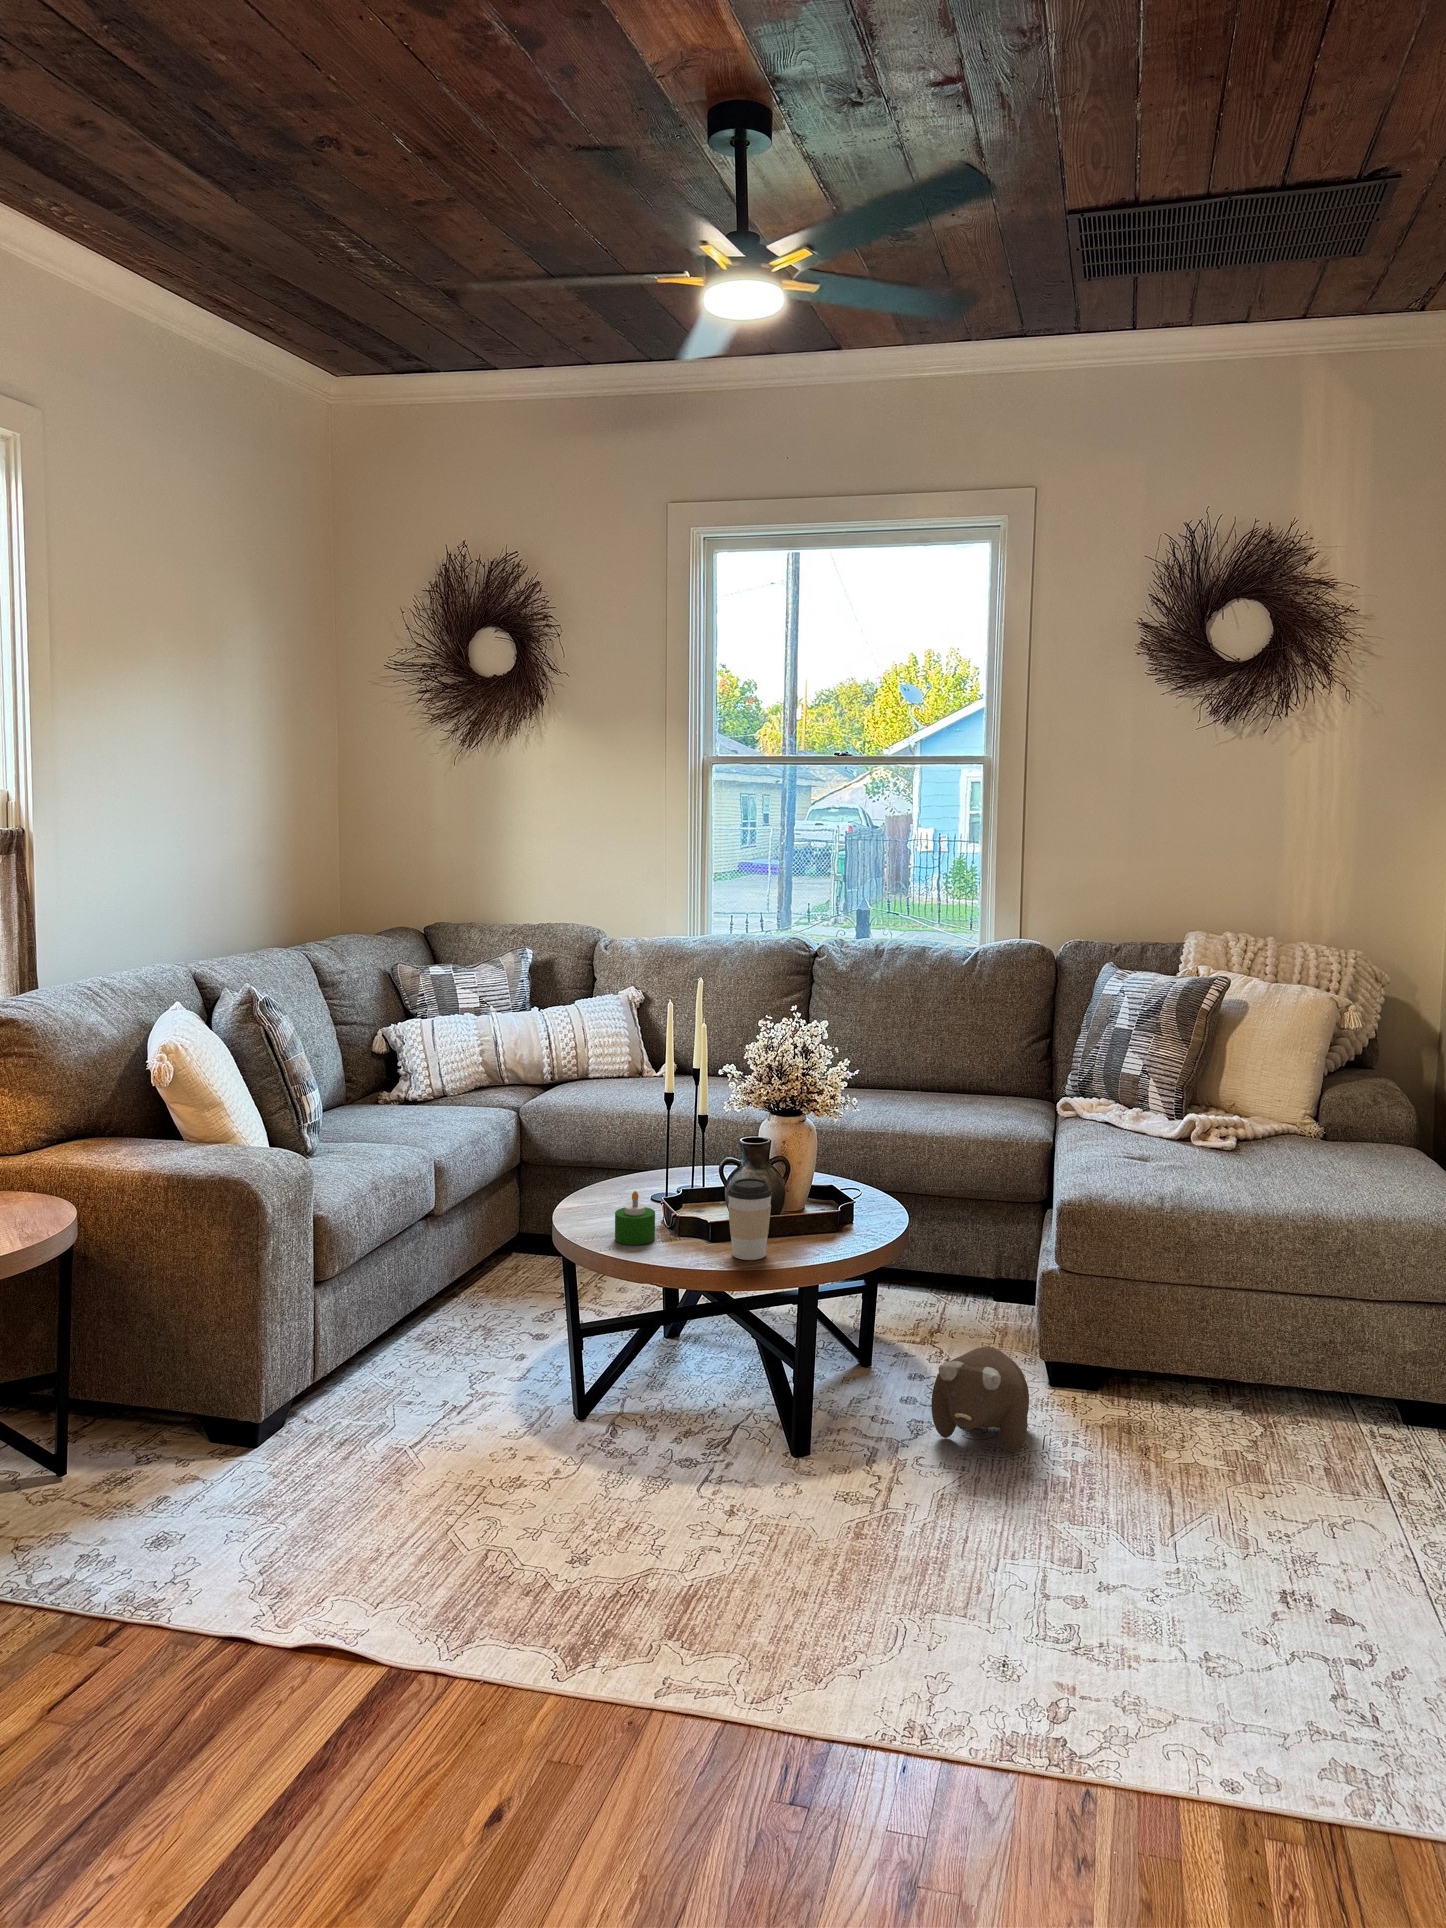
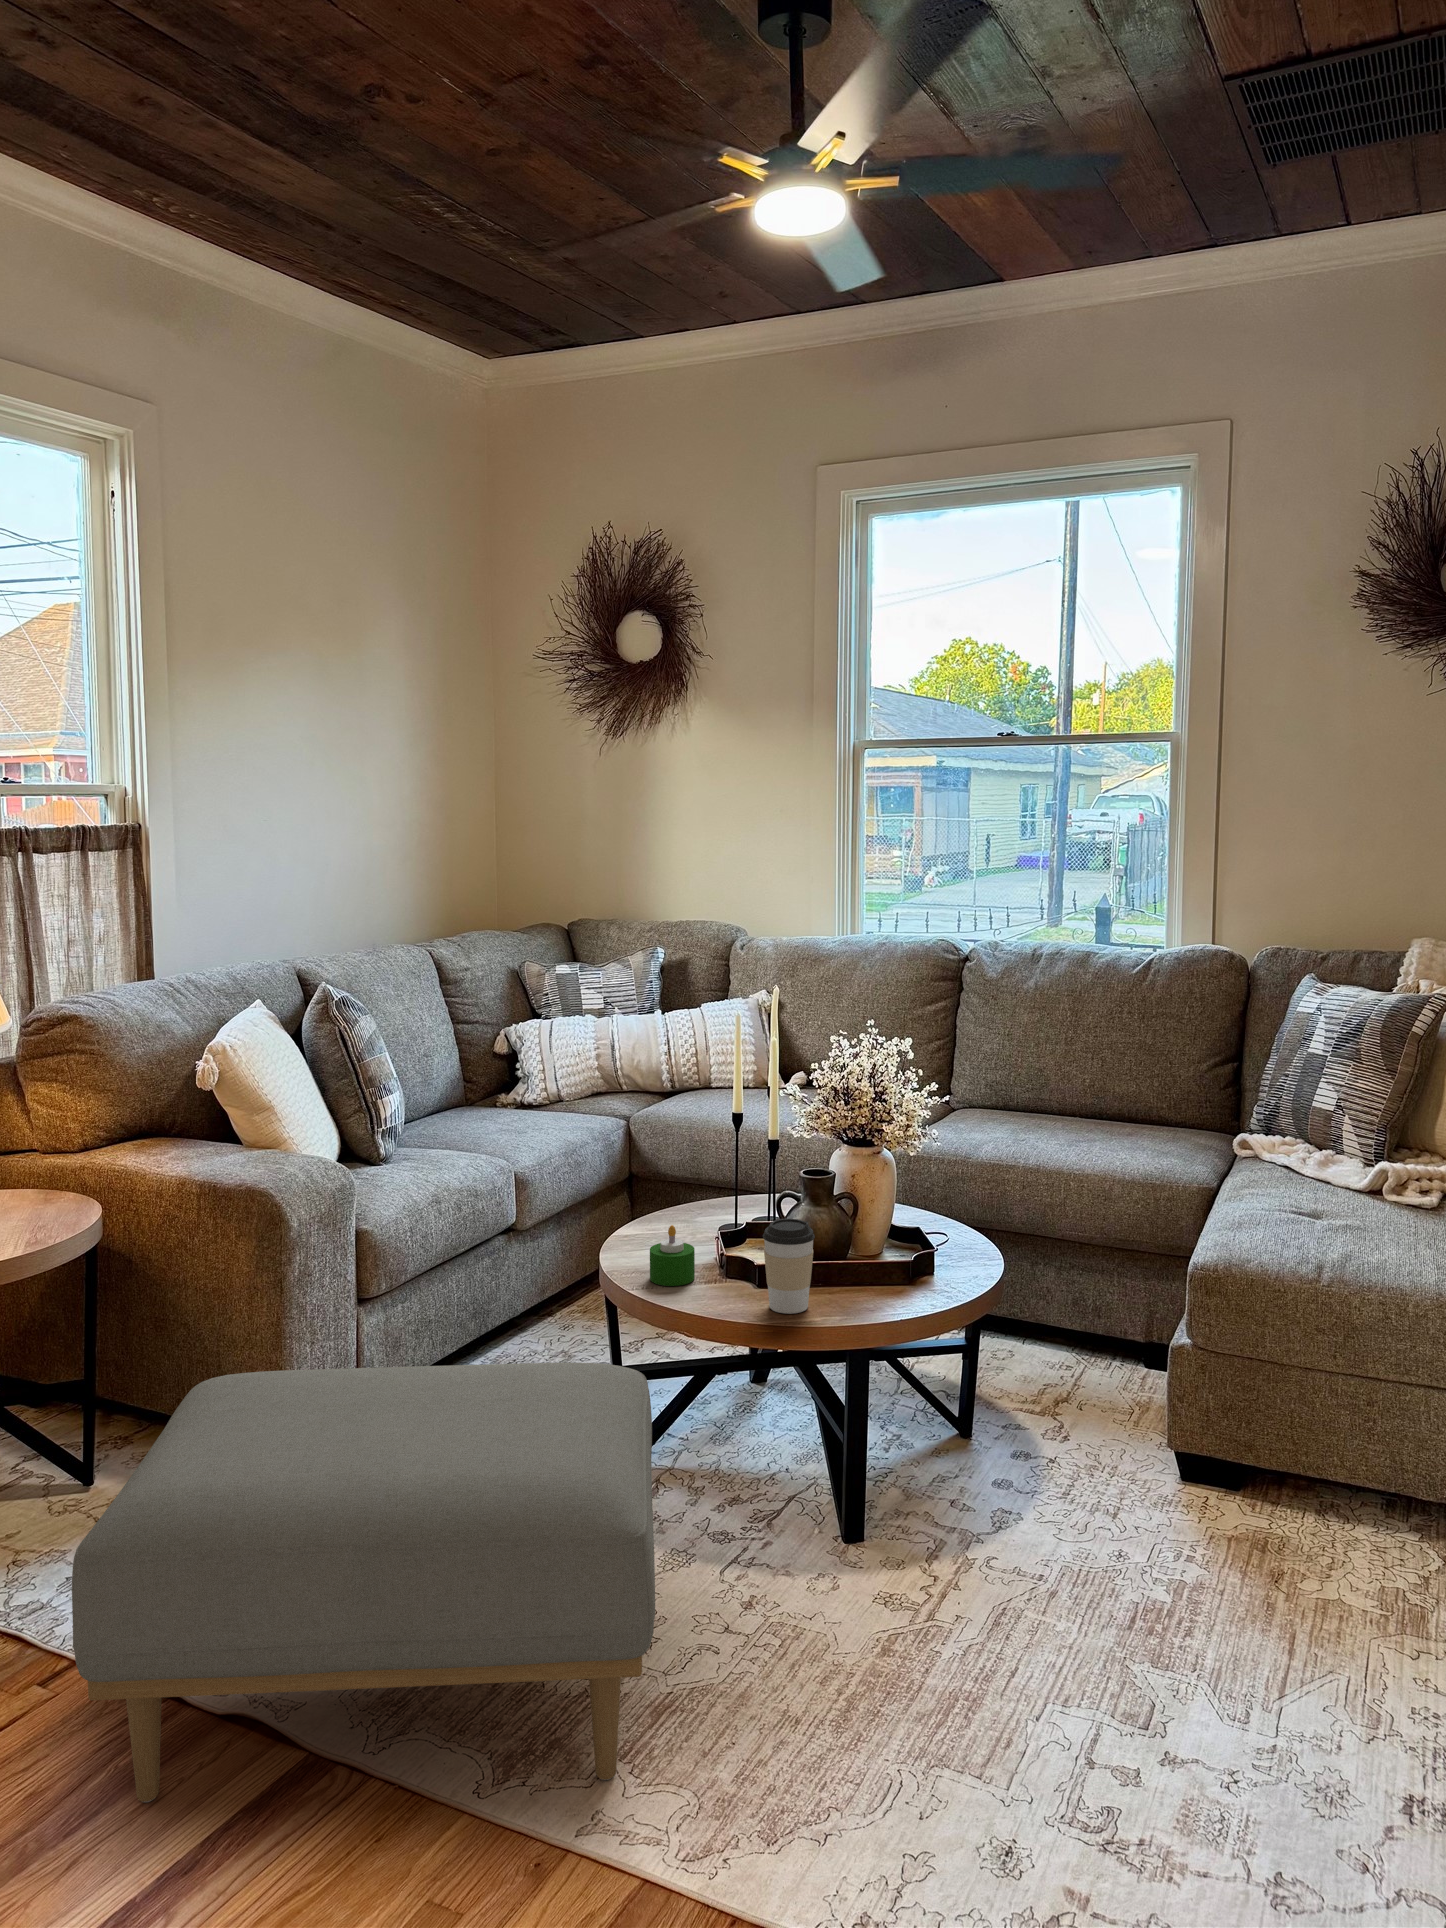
ottoman: none [195,1311,711,1726] -> present [72,1363,655,1802]
plush toy: present [931,1347,1029,1452] -> none [1013,1432,1137,1563]

